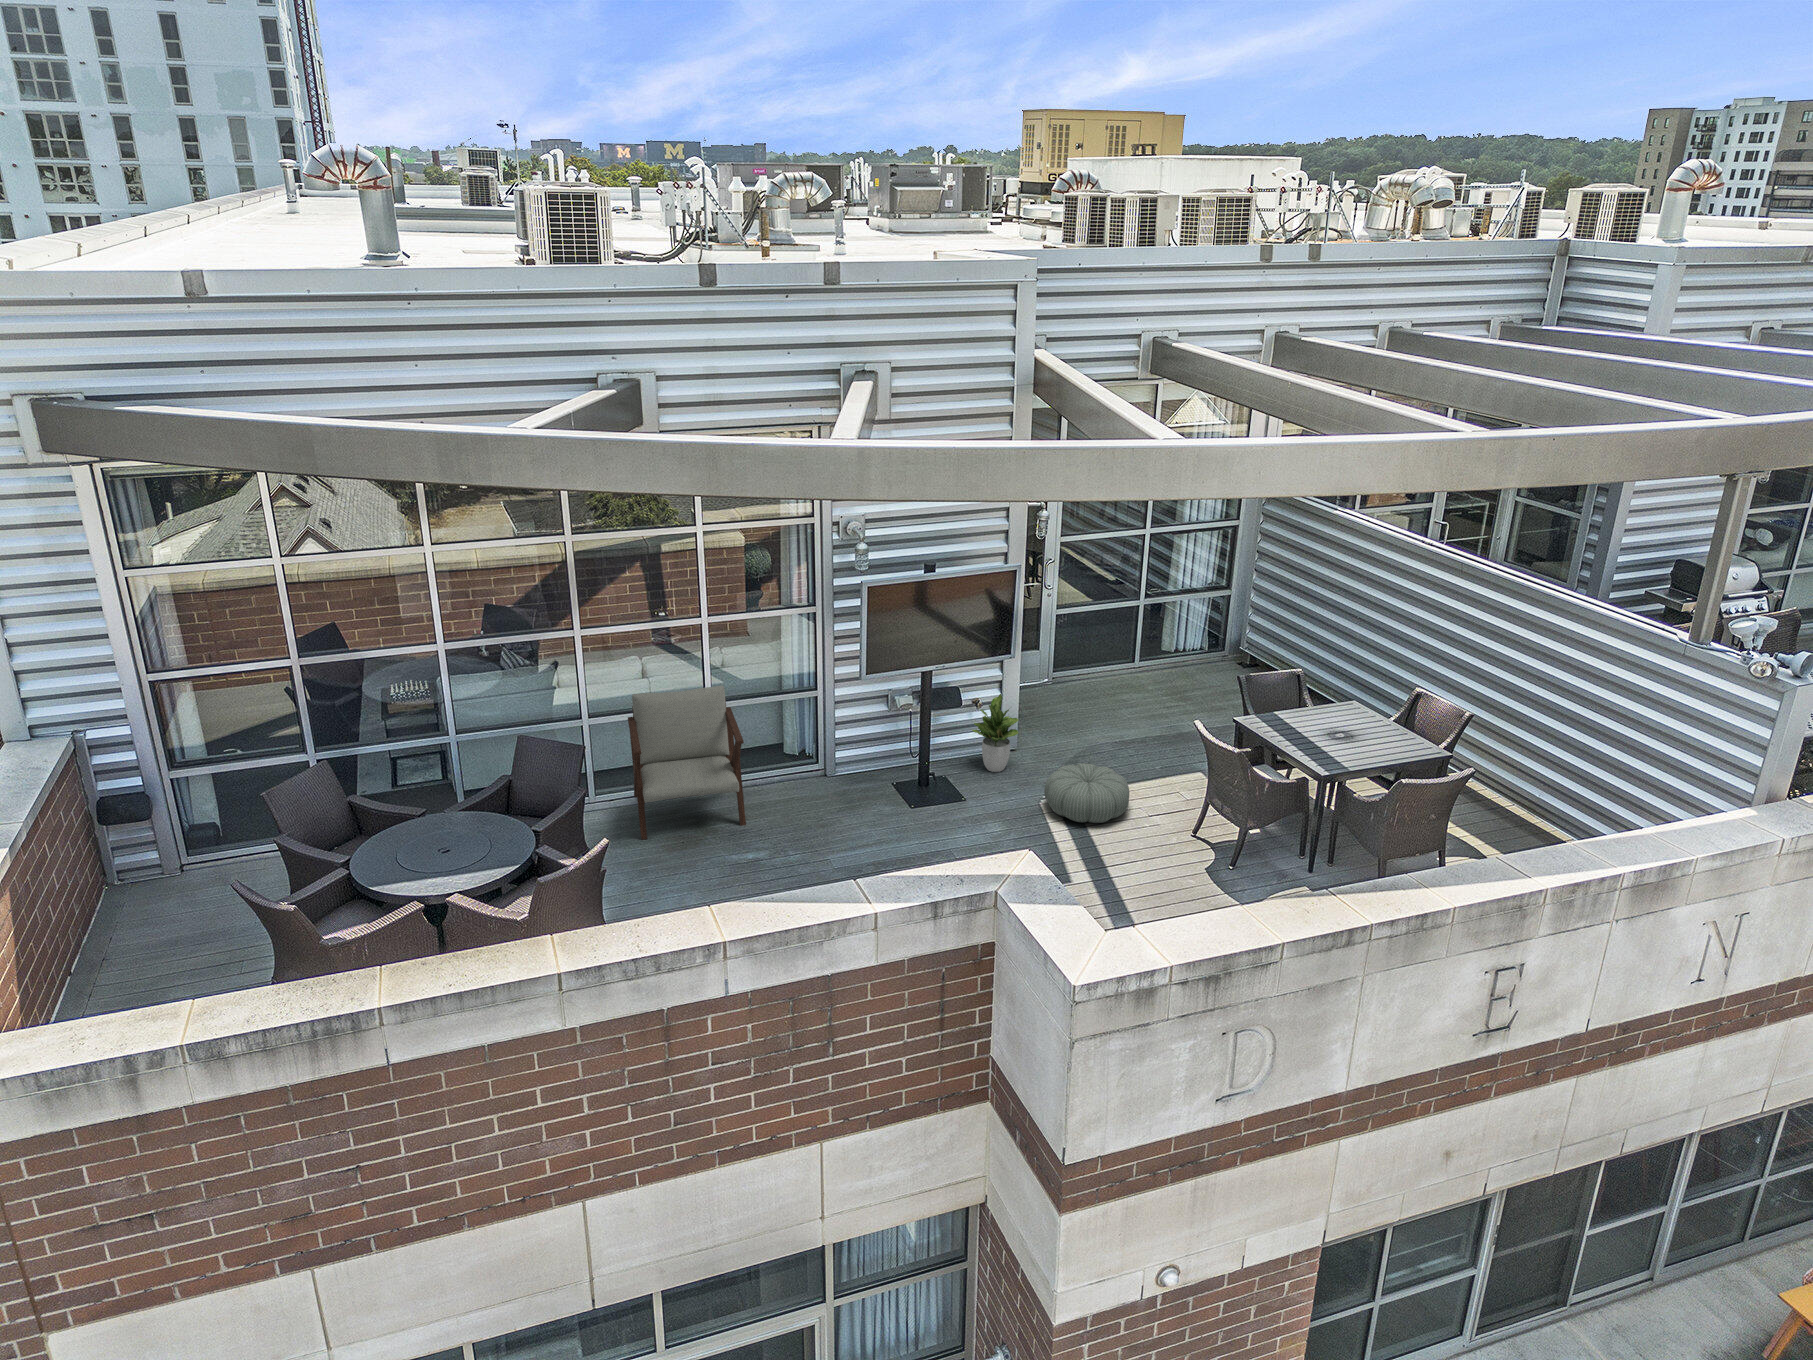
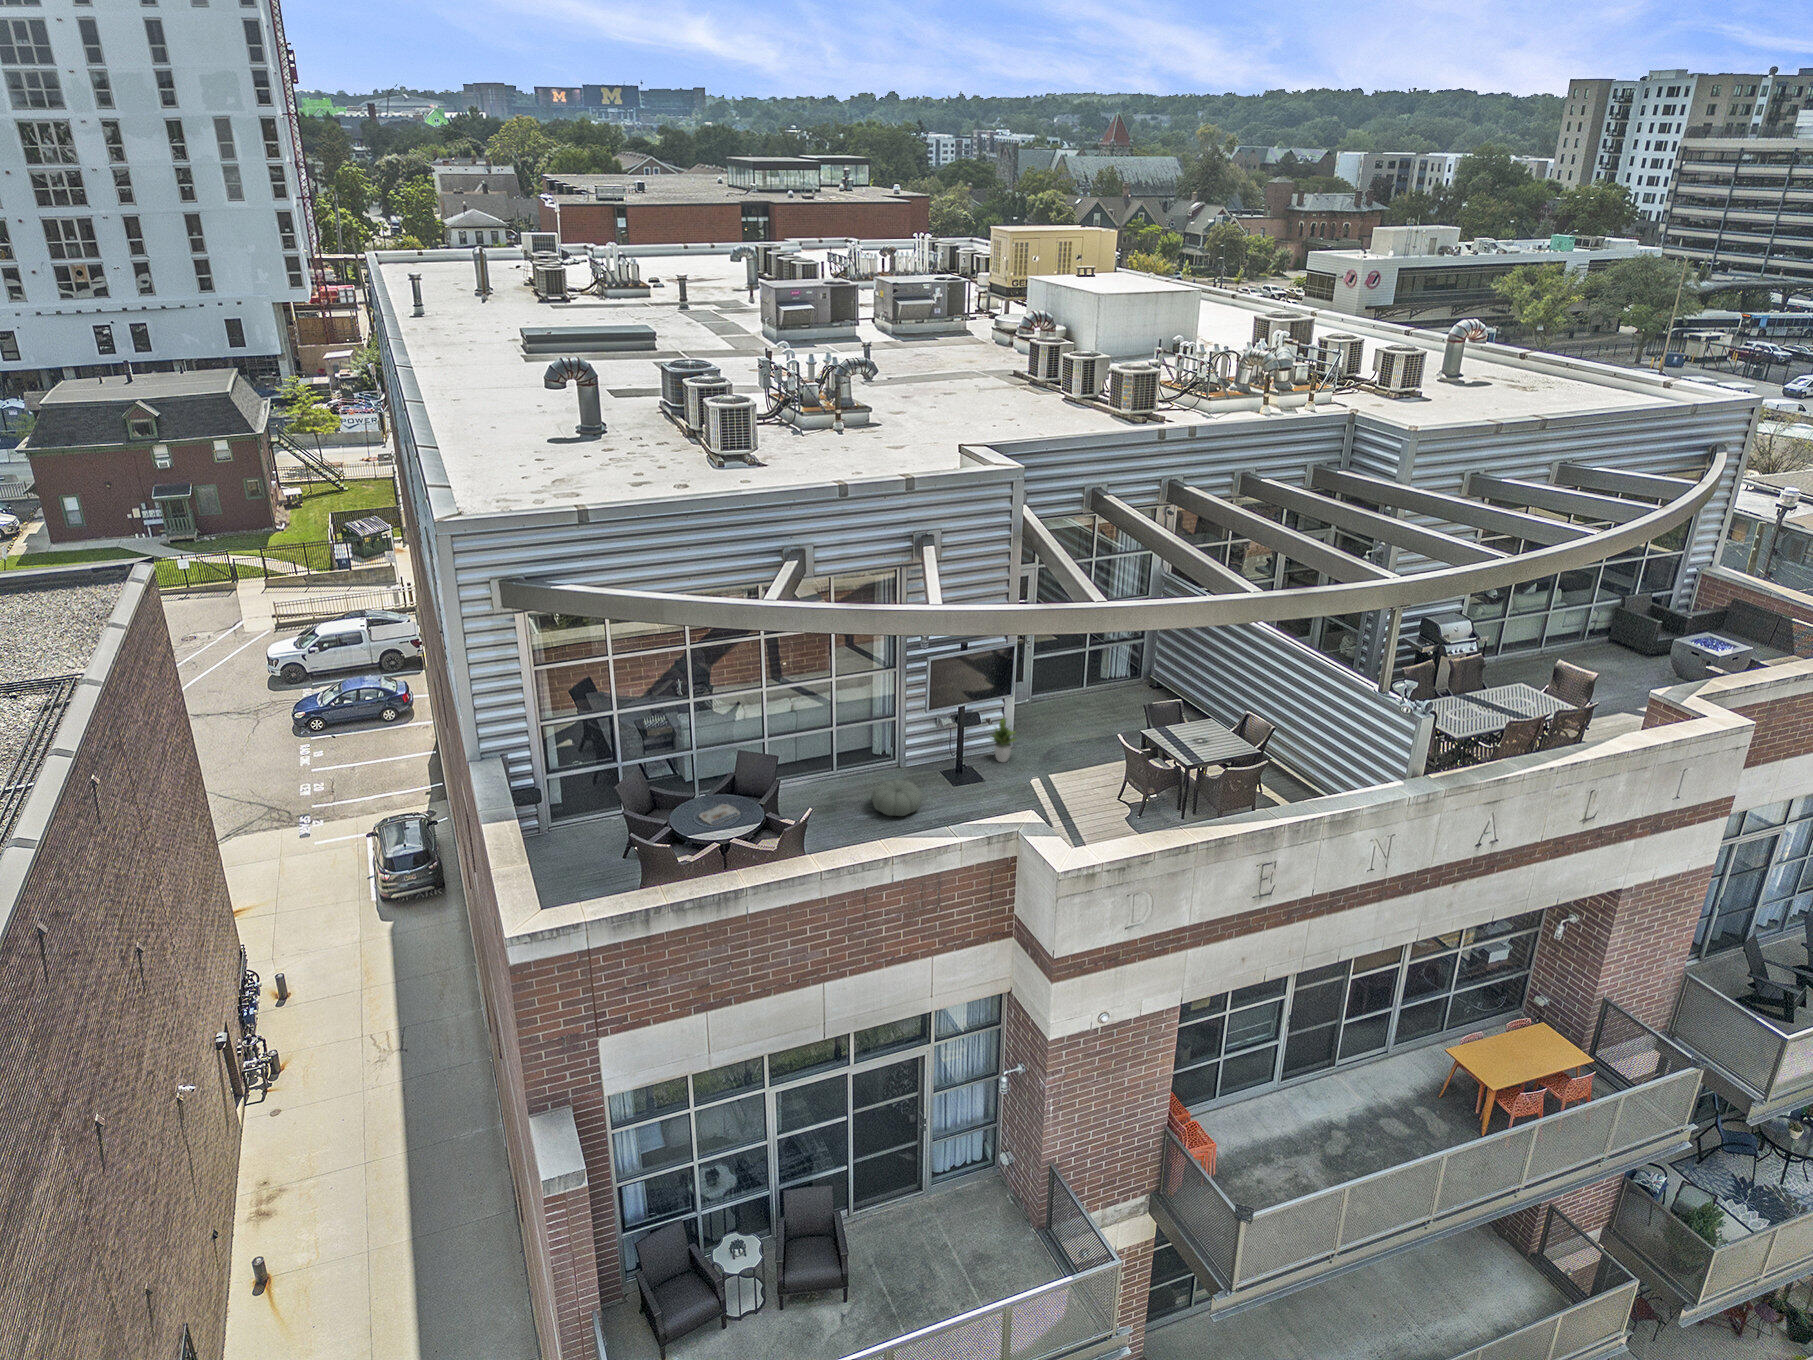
lounge chair: present [628,686,746,840] -> none [793,717,863,807]
pouf: present [1044,763,1129,823] -> present [872,780,922,816]
serving tray: none [401,828,482,867] -> present [699,804,740,824]

